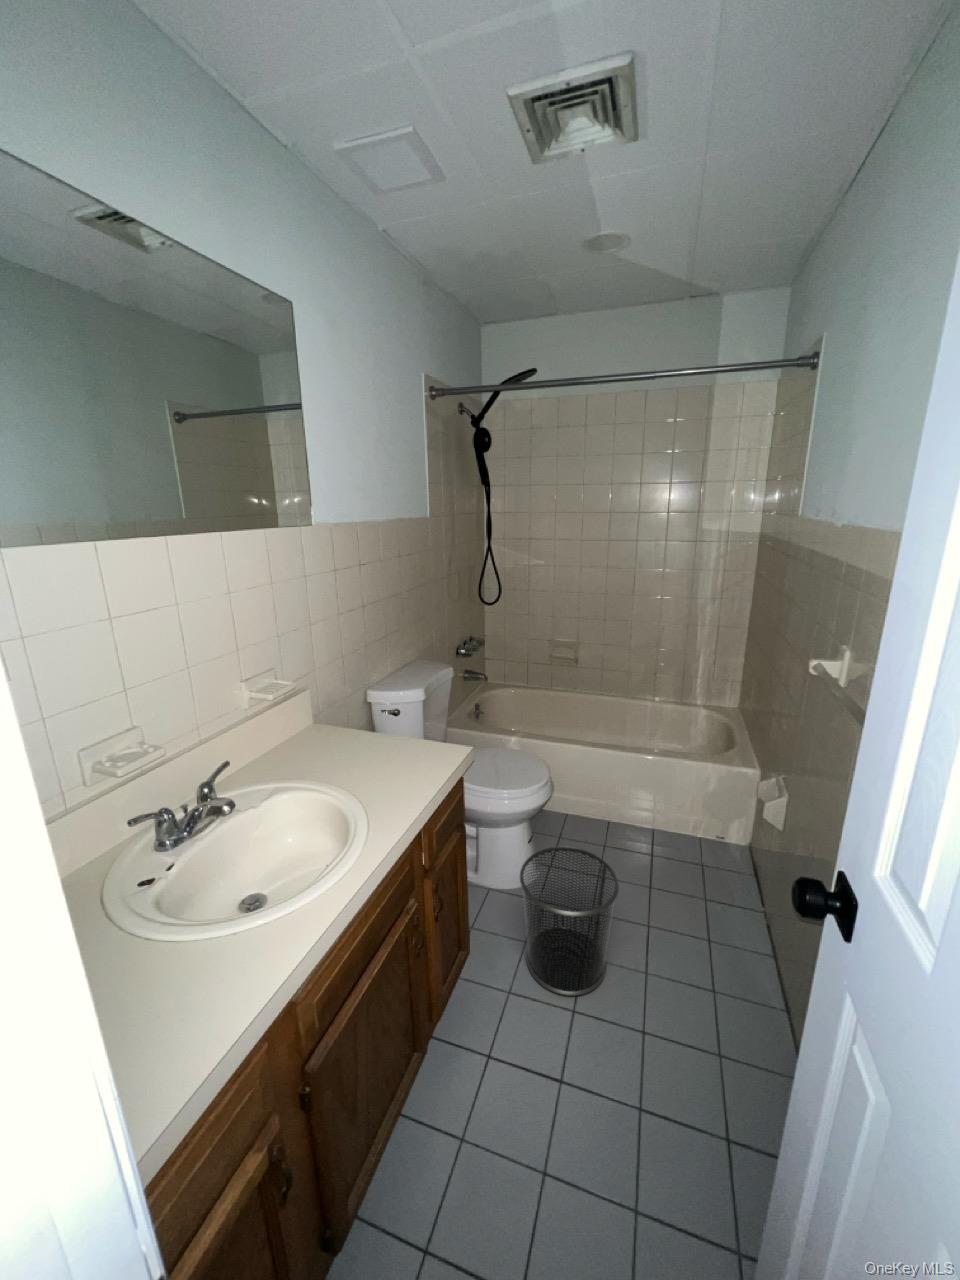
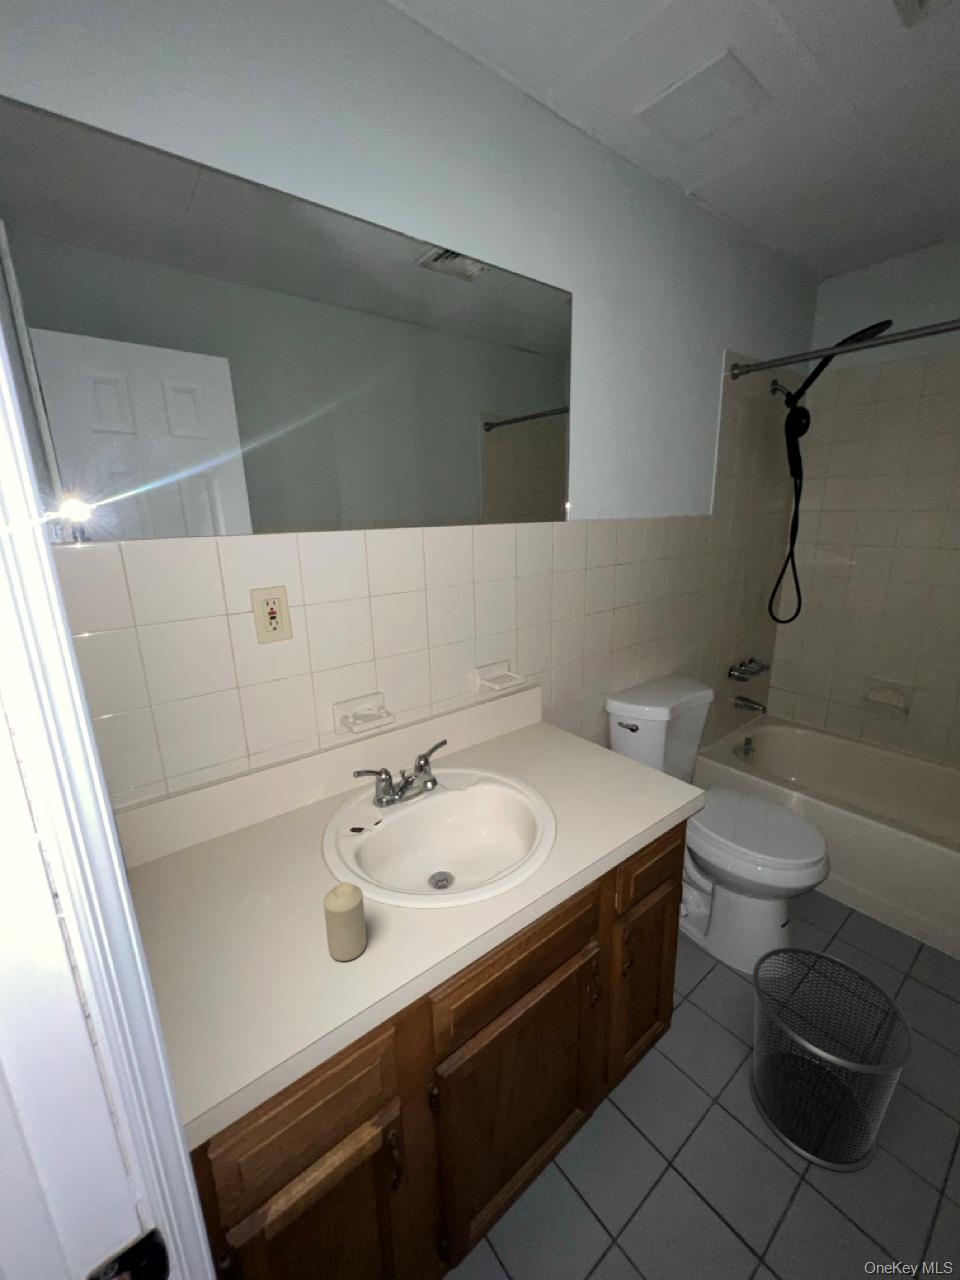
candle: none [158,925,213,1011] -> present [324,882,367,961]

